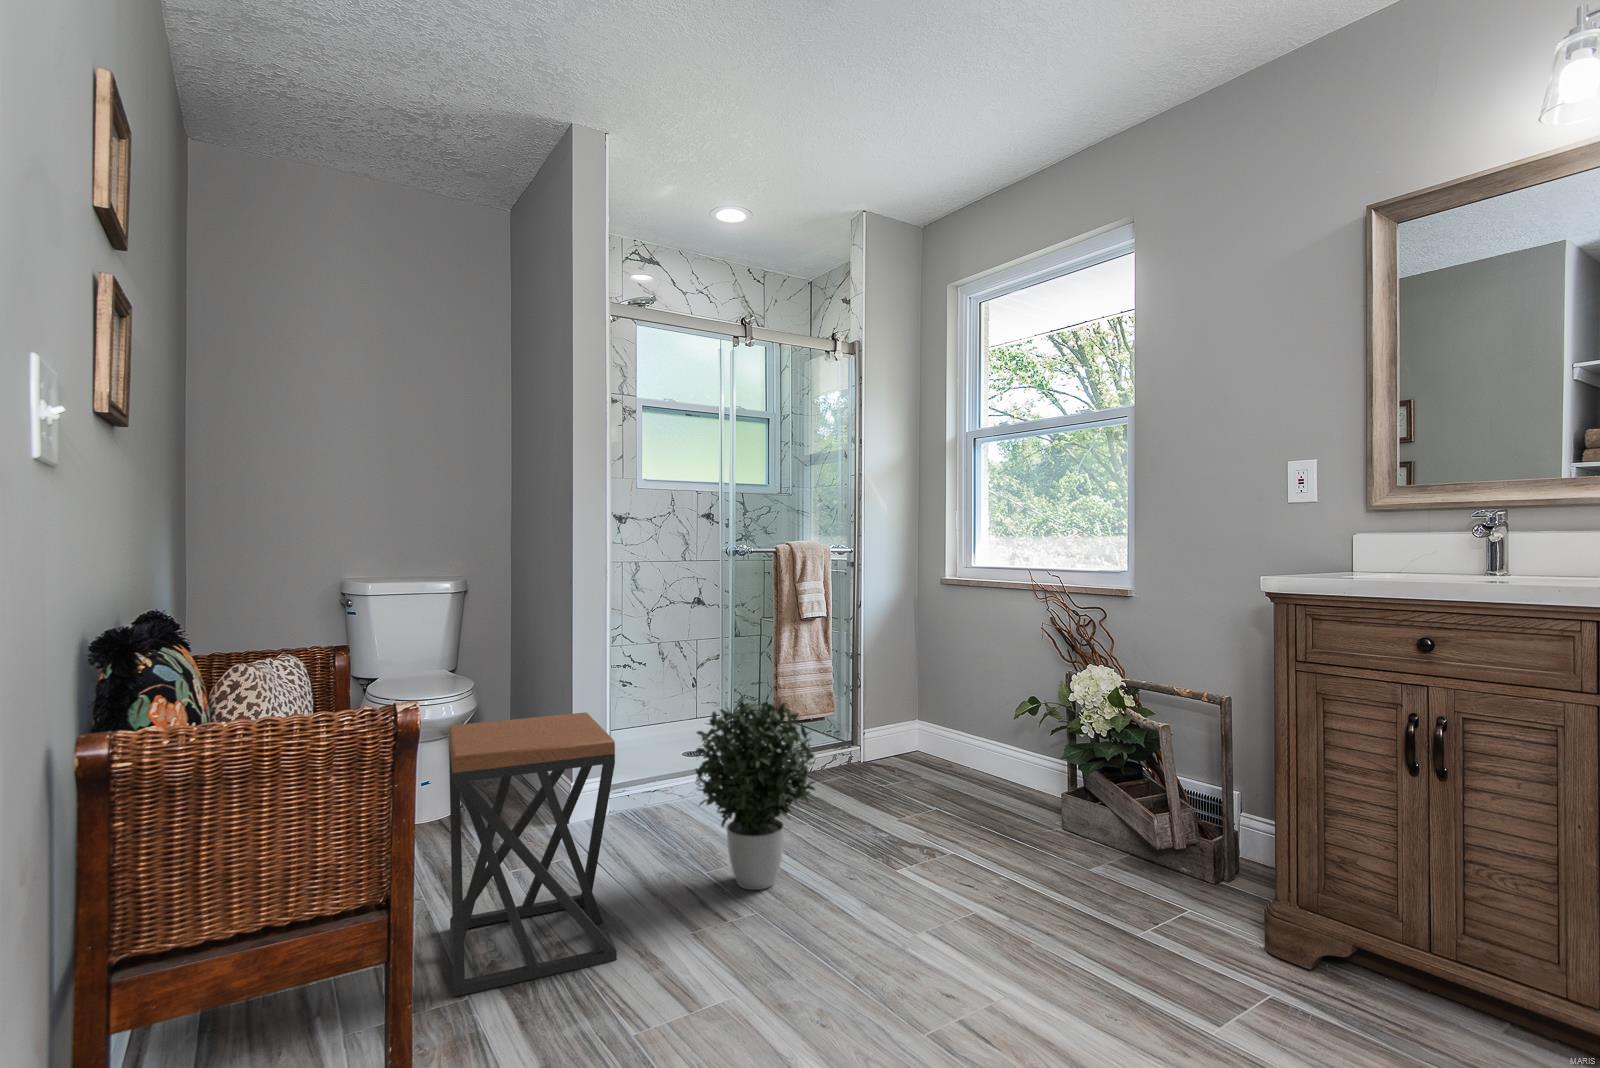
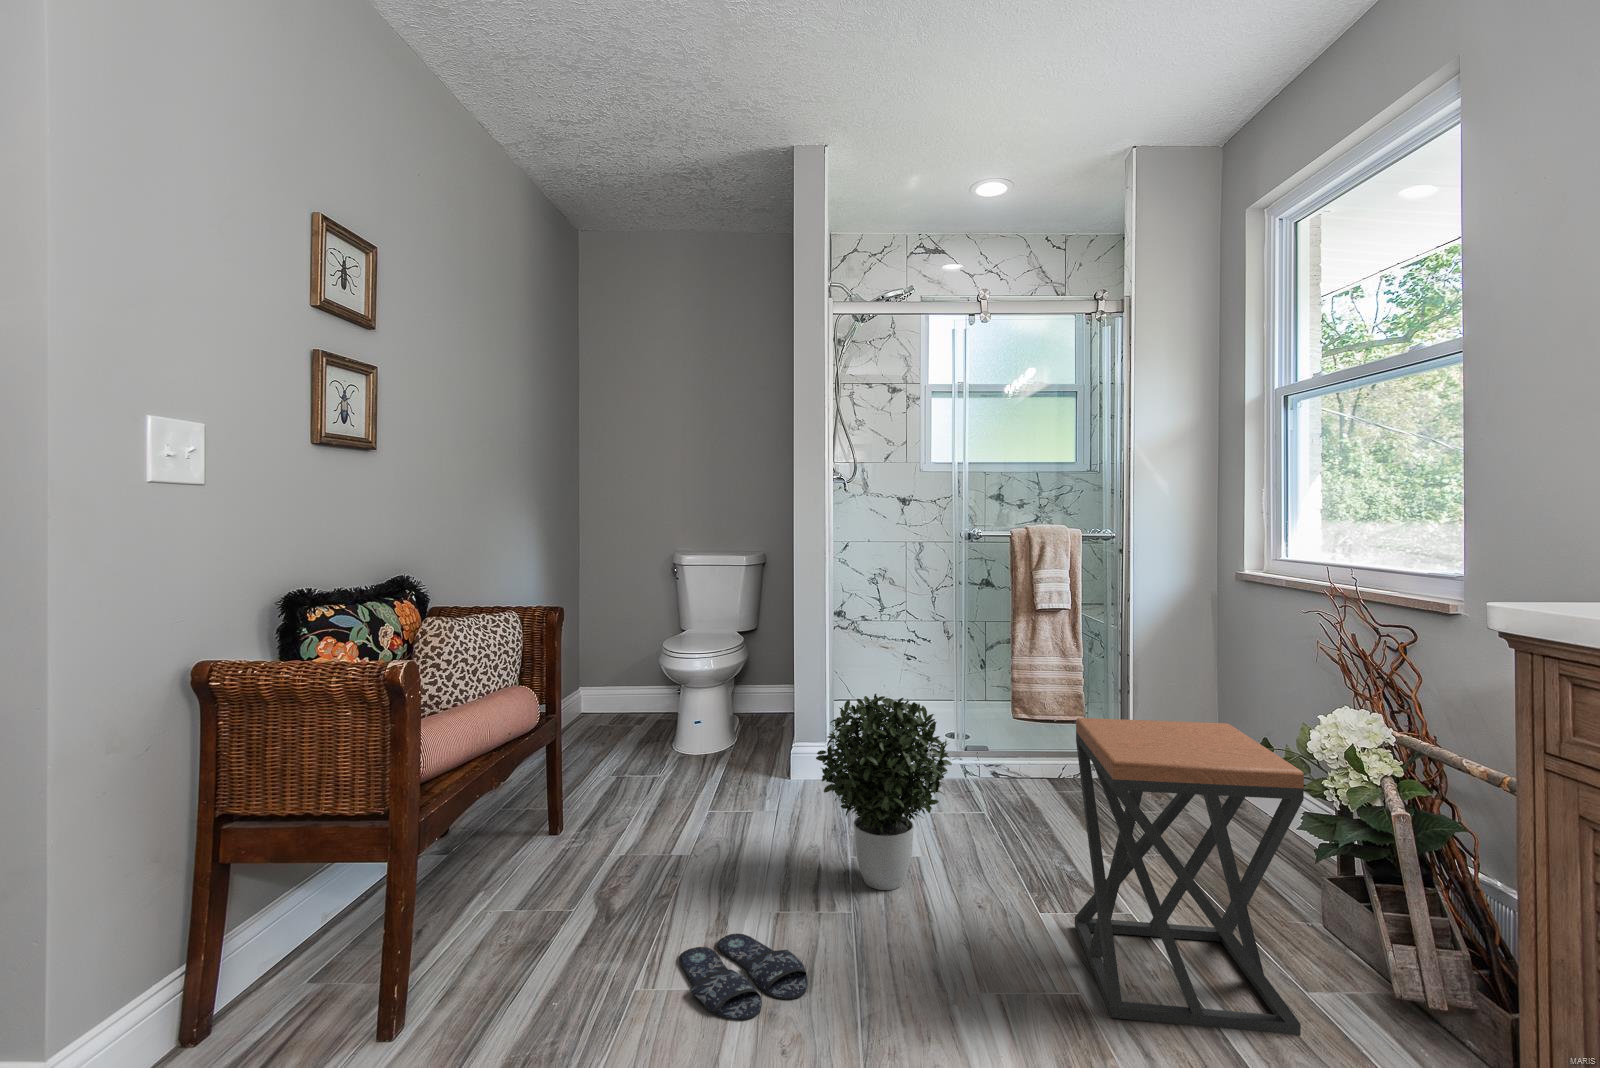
stool: present [449,712,617,997] -> present [1075,718,1304,1035]
slippers: none [637,957,784,1030] -> present [679,934,808,1021]

